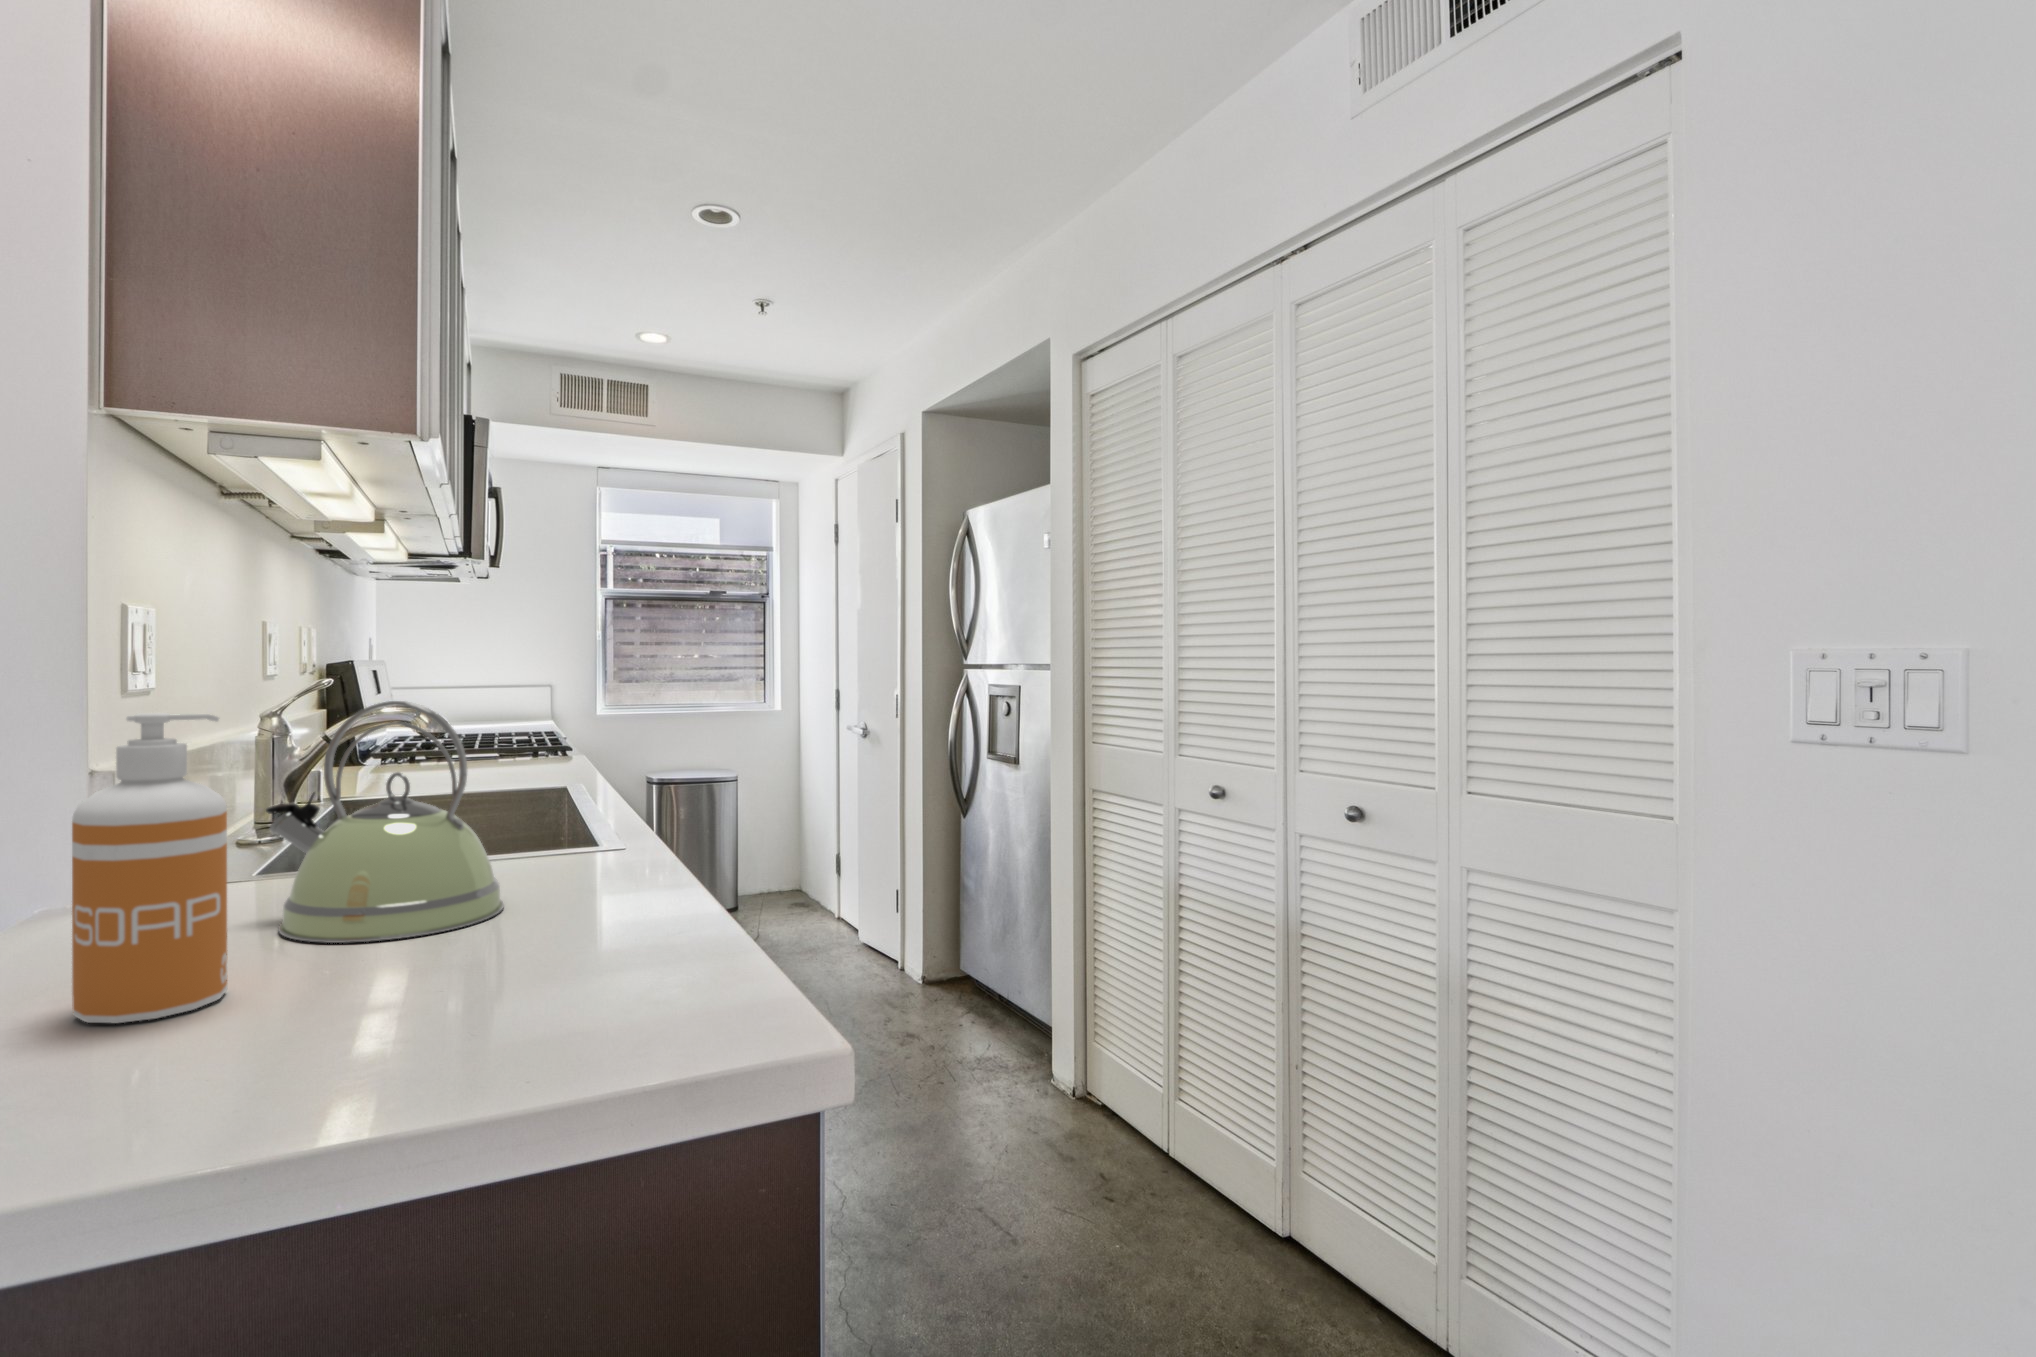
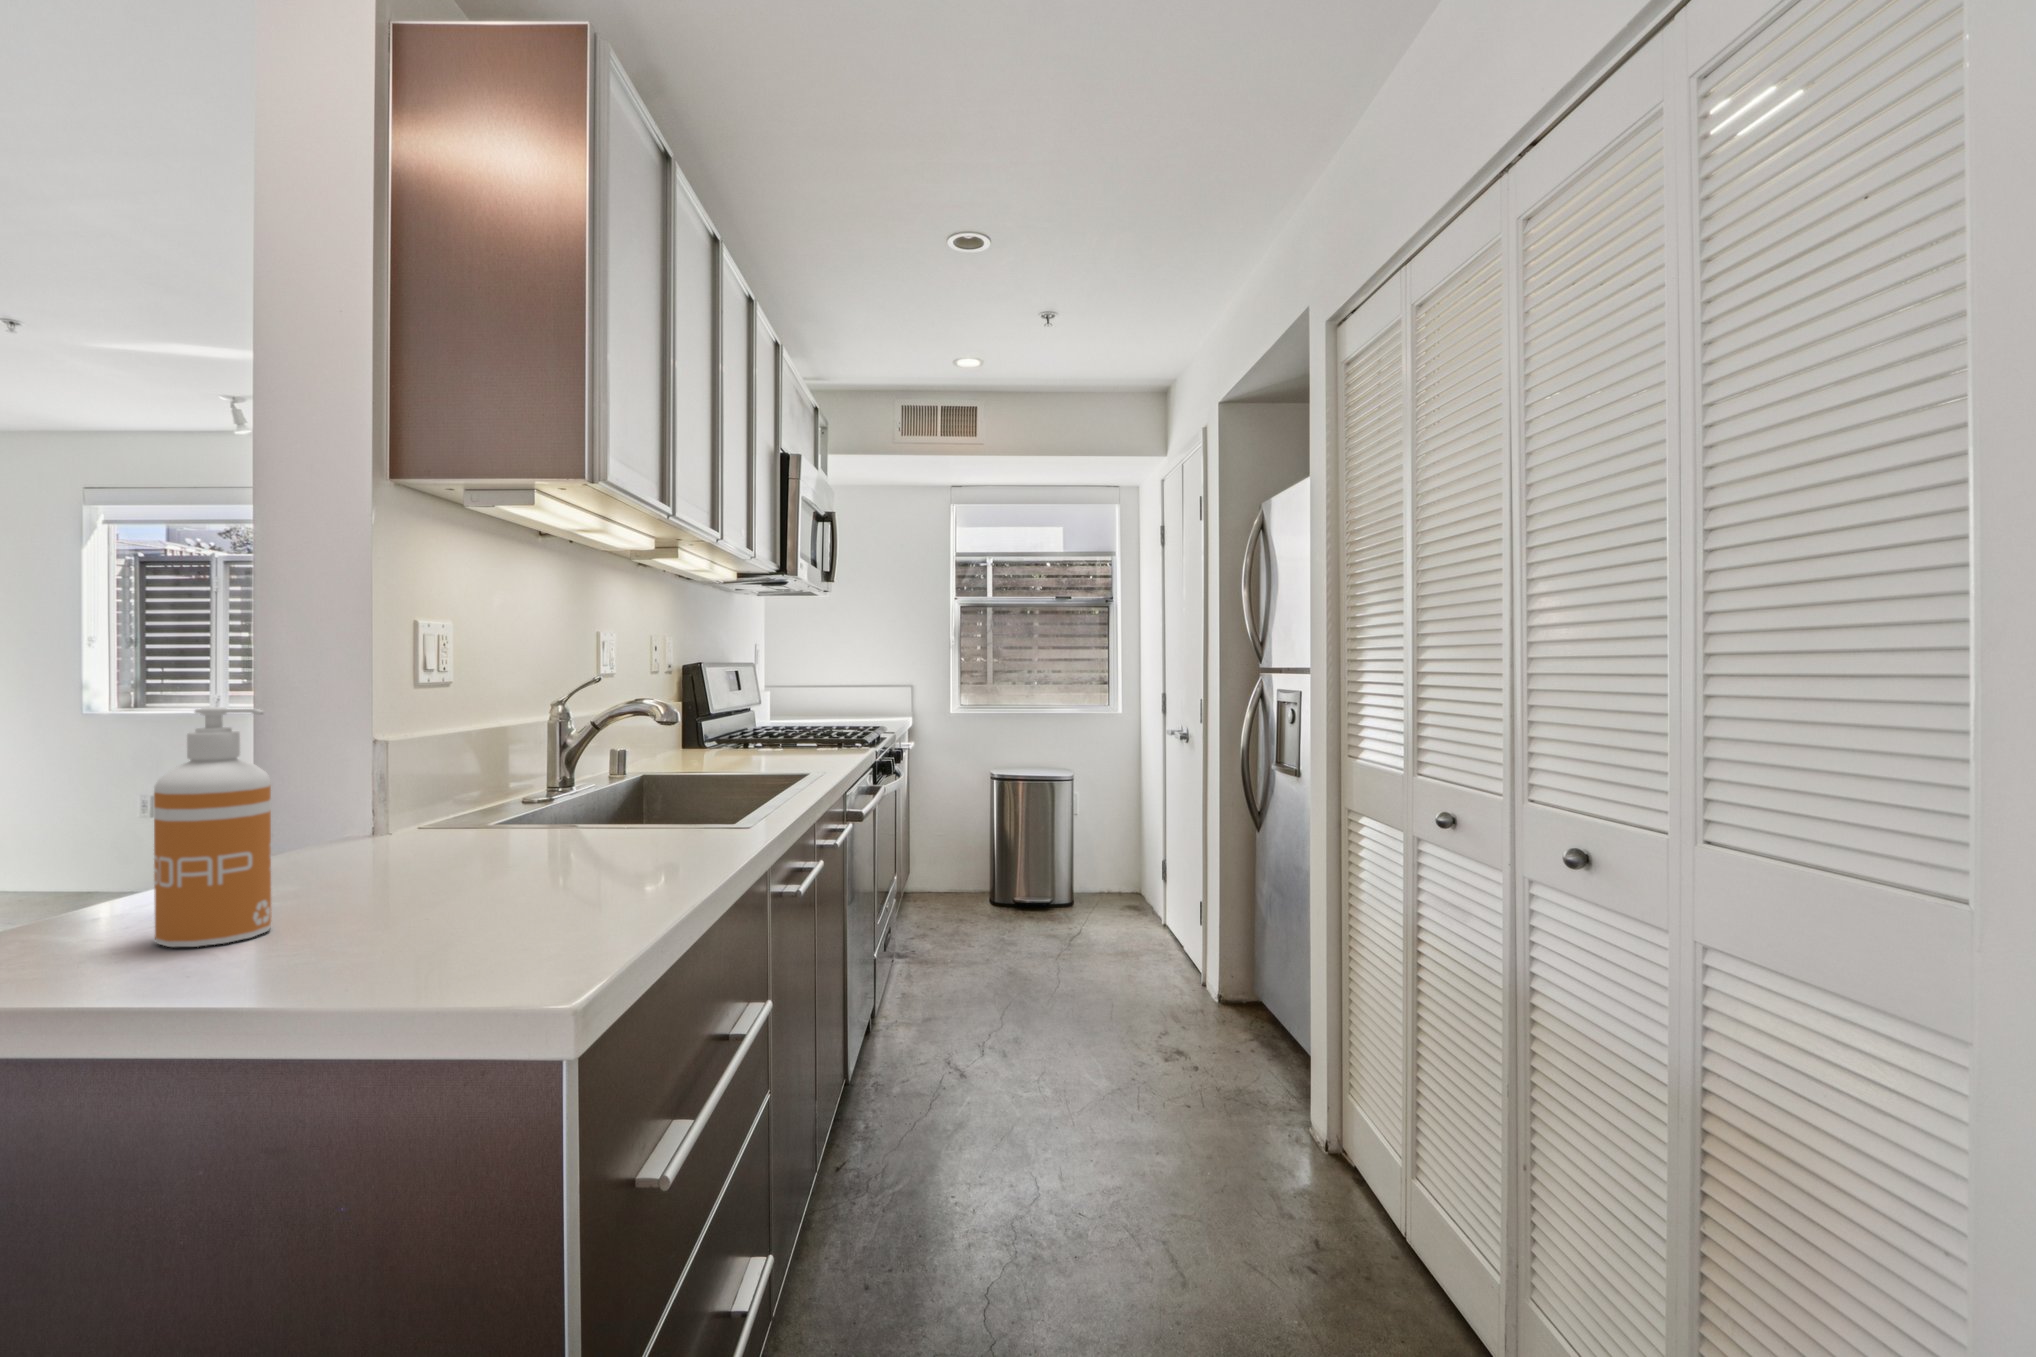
kettle: present [266,701,504,943] -> none [383,700,568,902]

